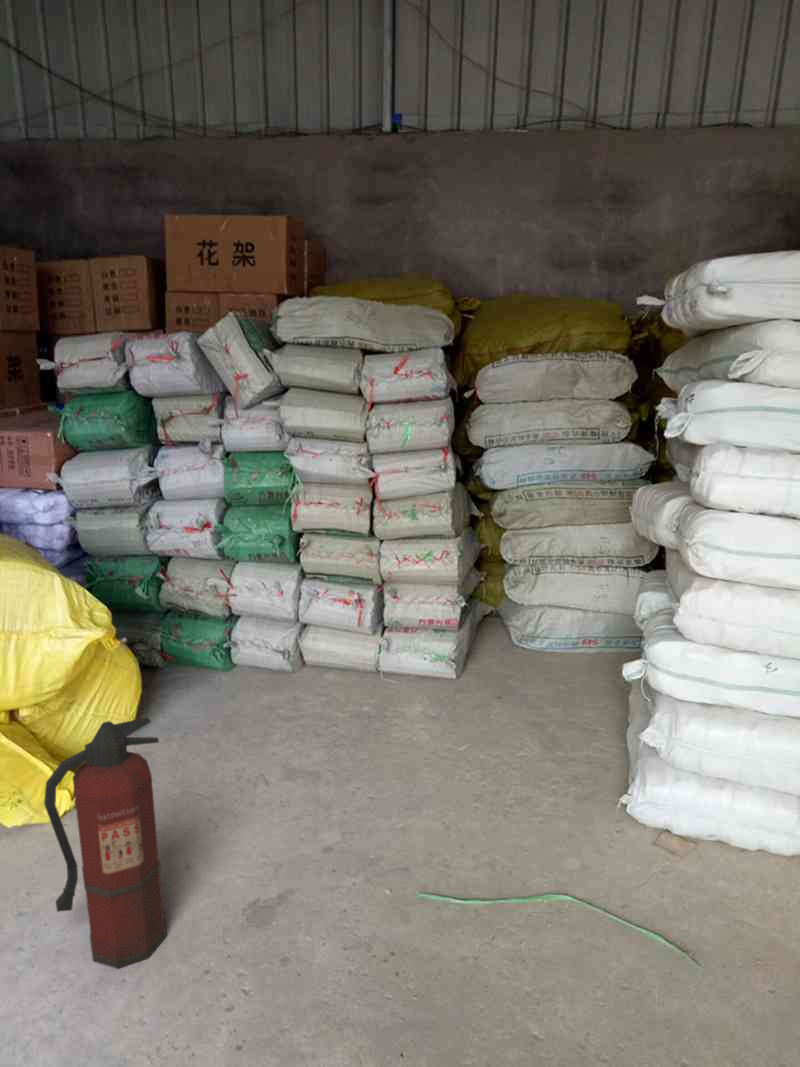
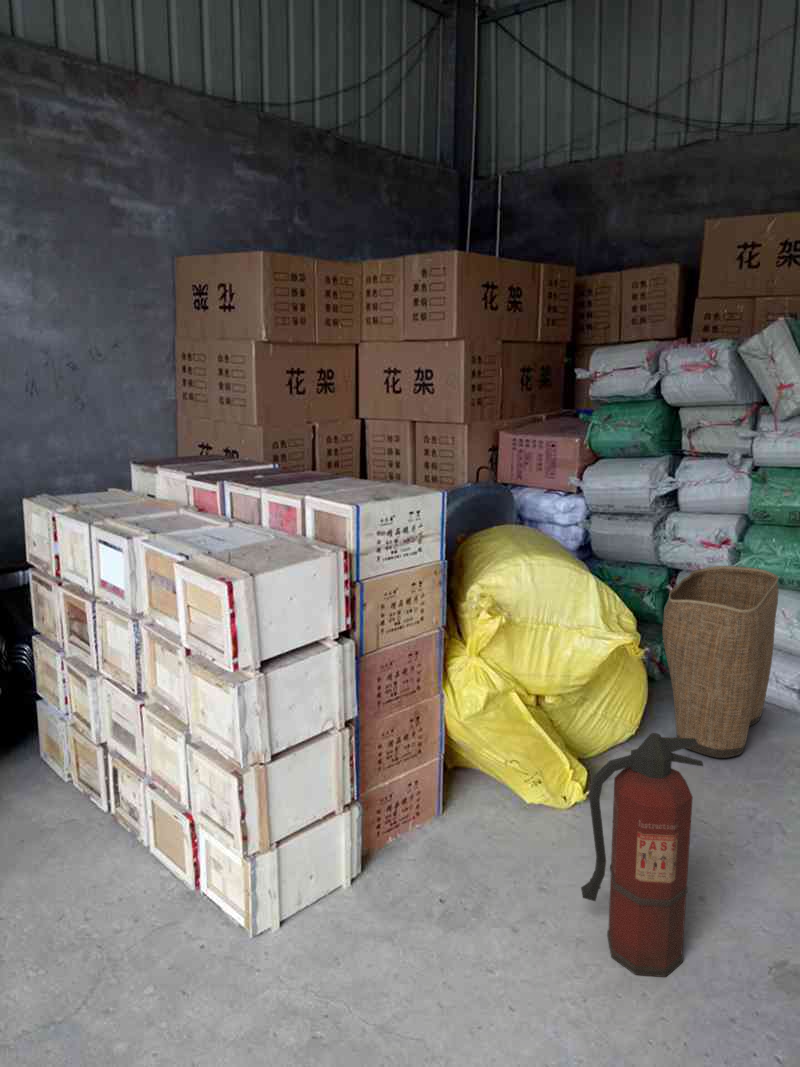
laundry basket: none [148,547,256,730] -> present [663,566,778,758]

